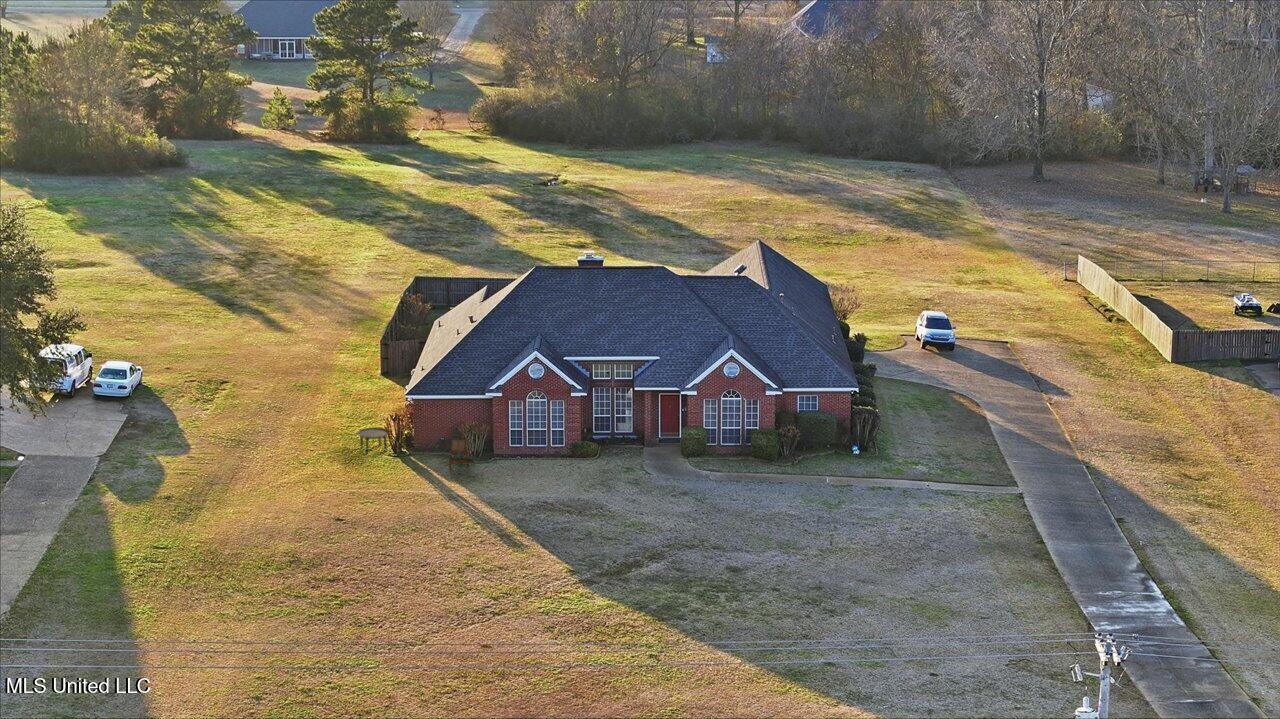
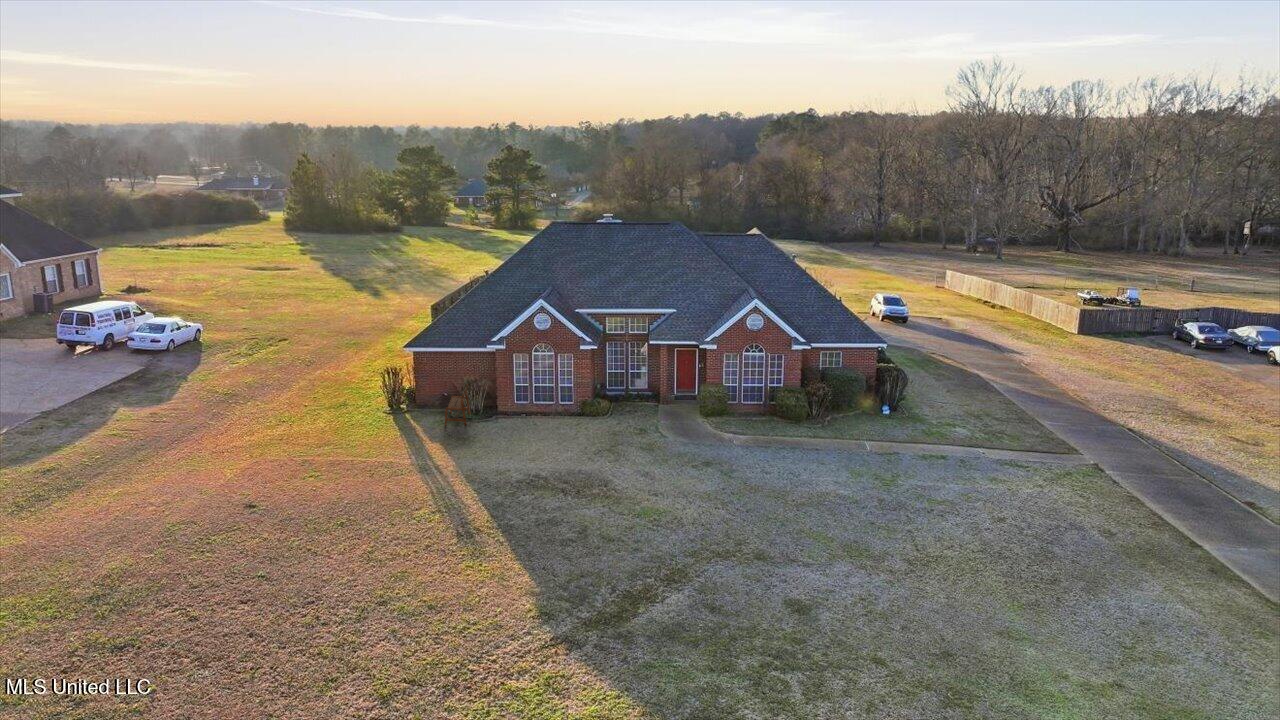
round table: present [358,427,389,453] -> none [351,382,387,411]

